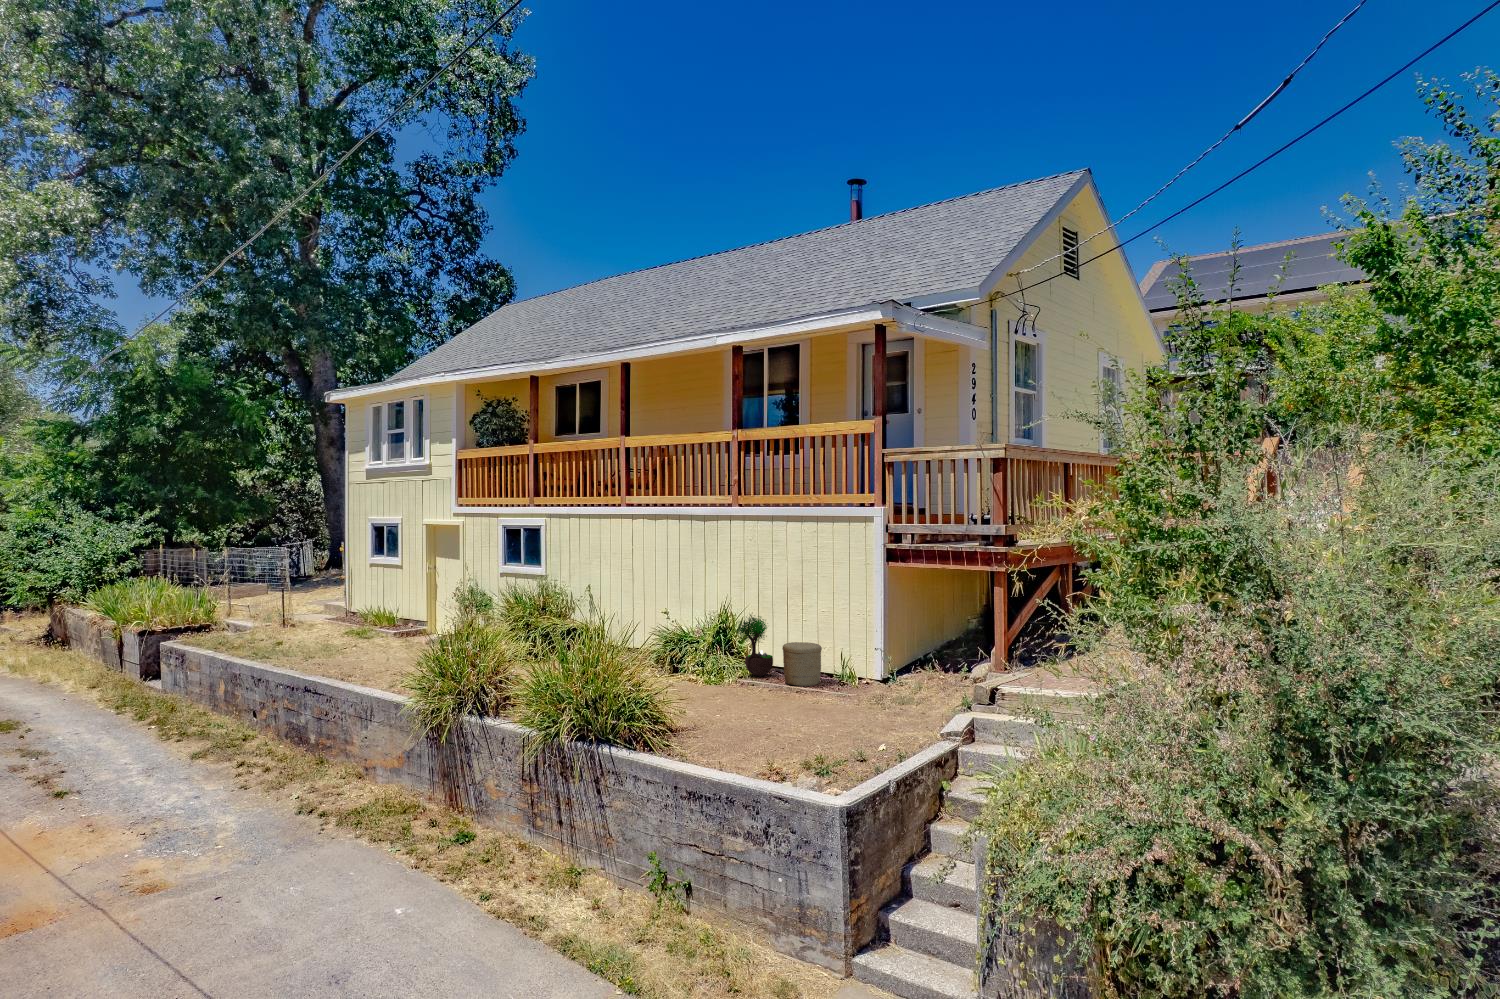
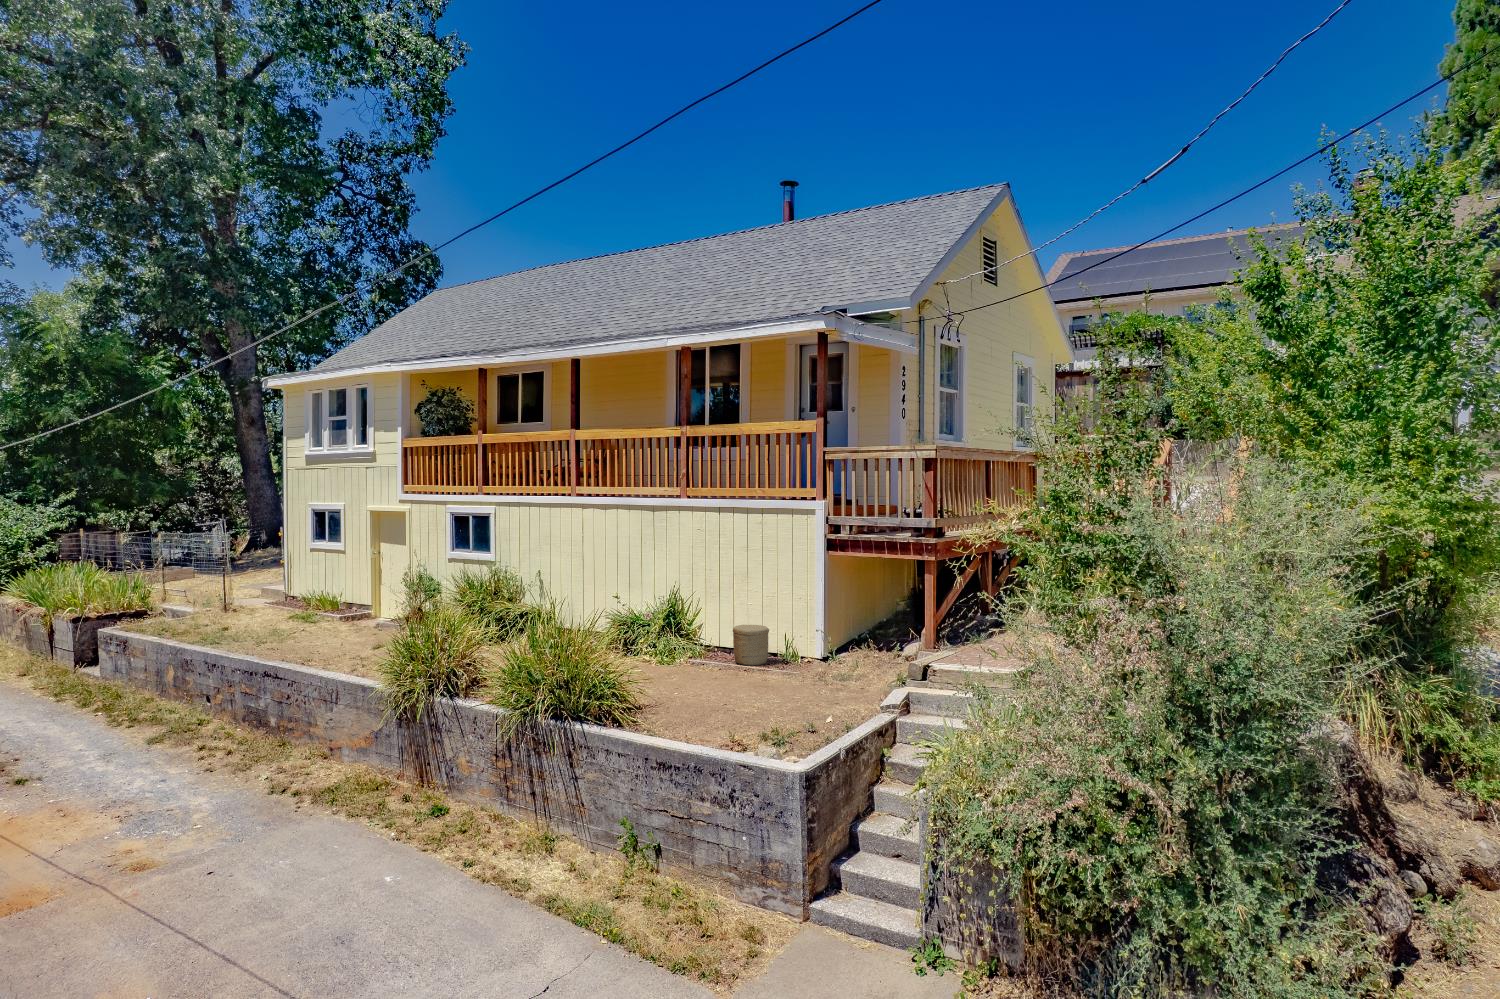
potted tree: present [735,615,773,676] -> none [685,595,723,656]

